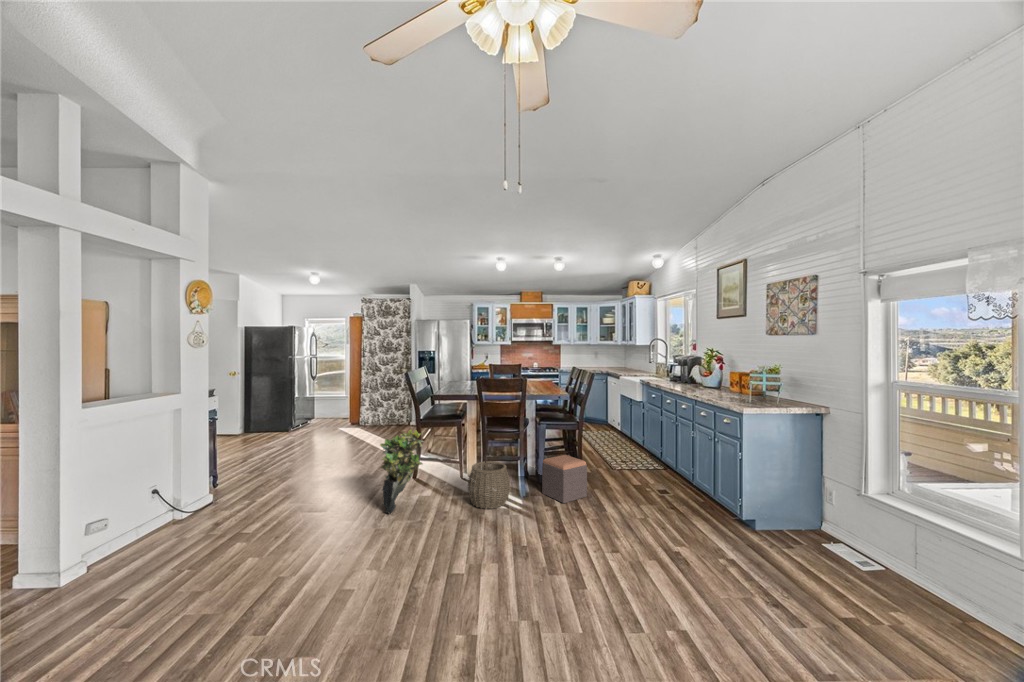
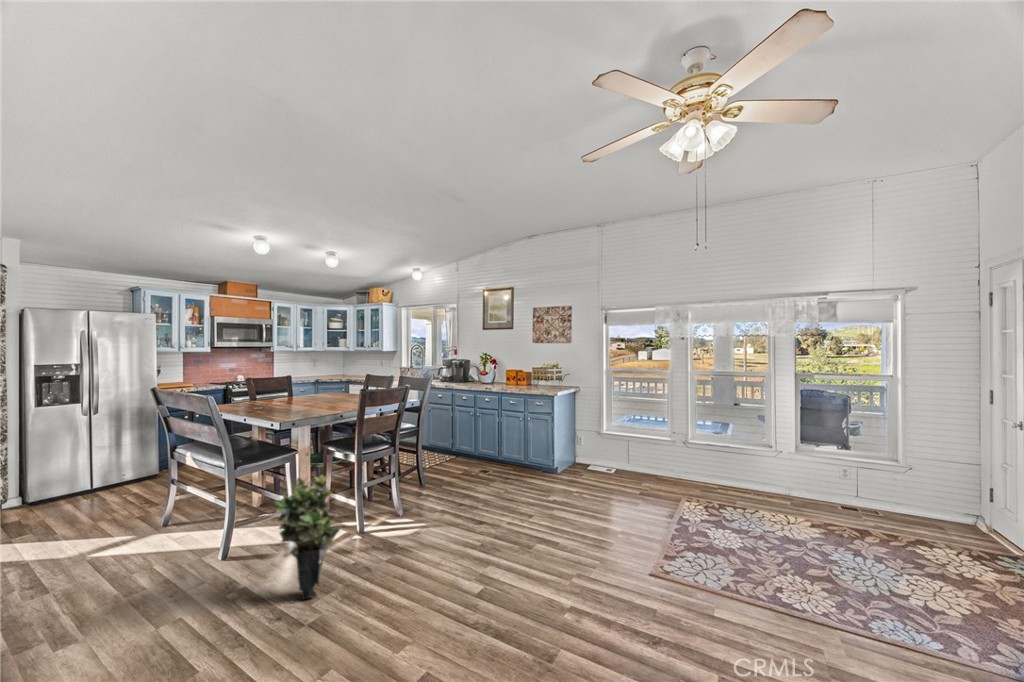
footstool: present [542,455,587,503] -> none [423,464,460,508]
woven basket: present [468,461,510,509] -> none [370,488,421,543]

